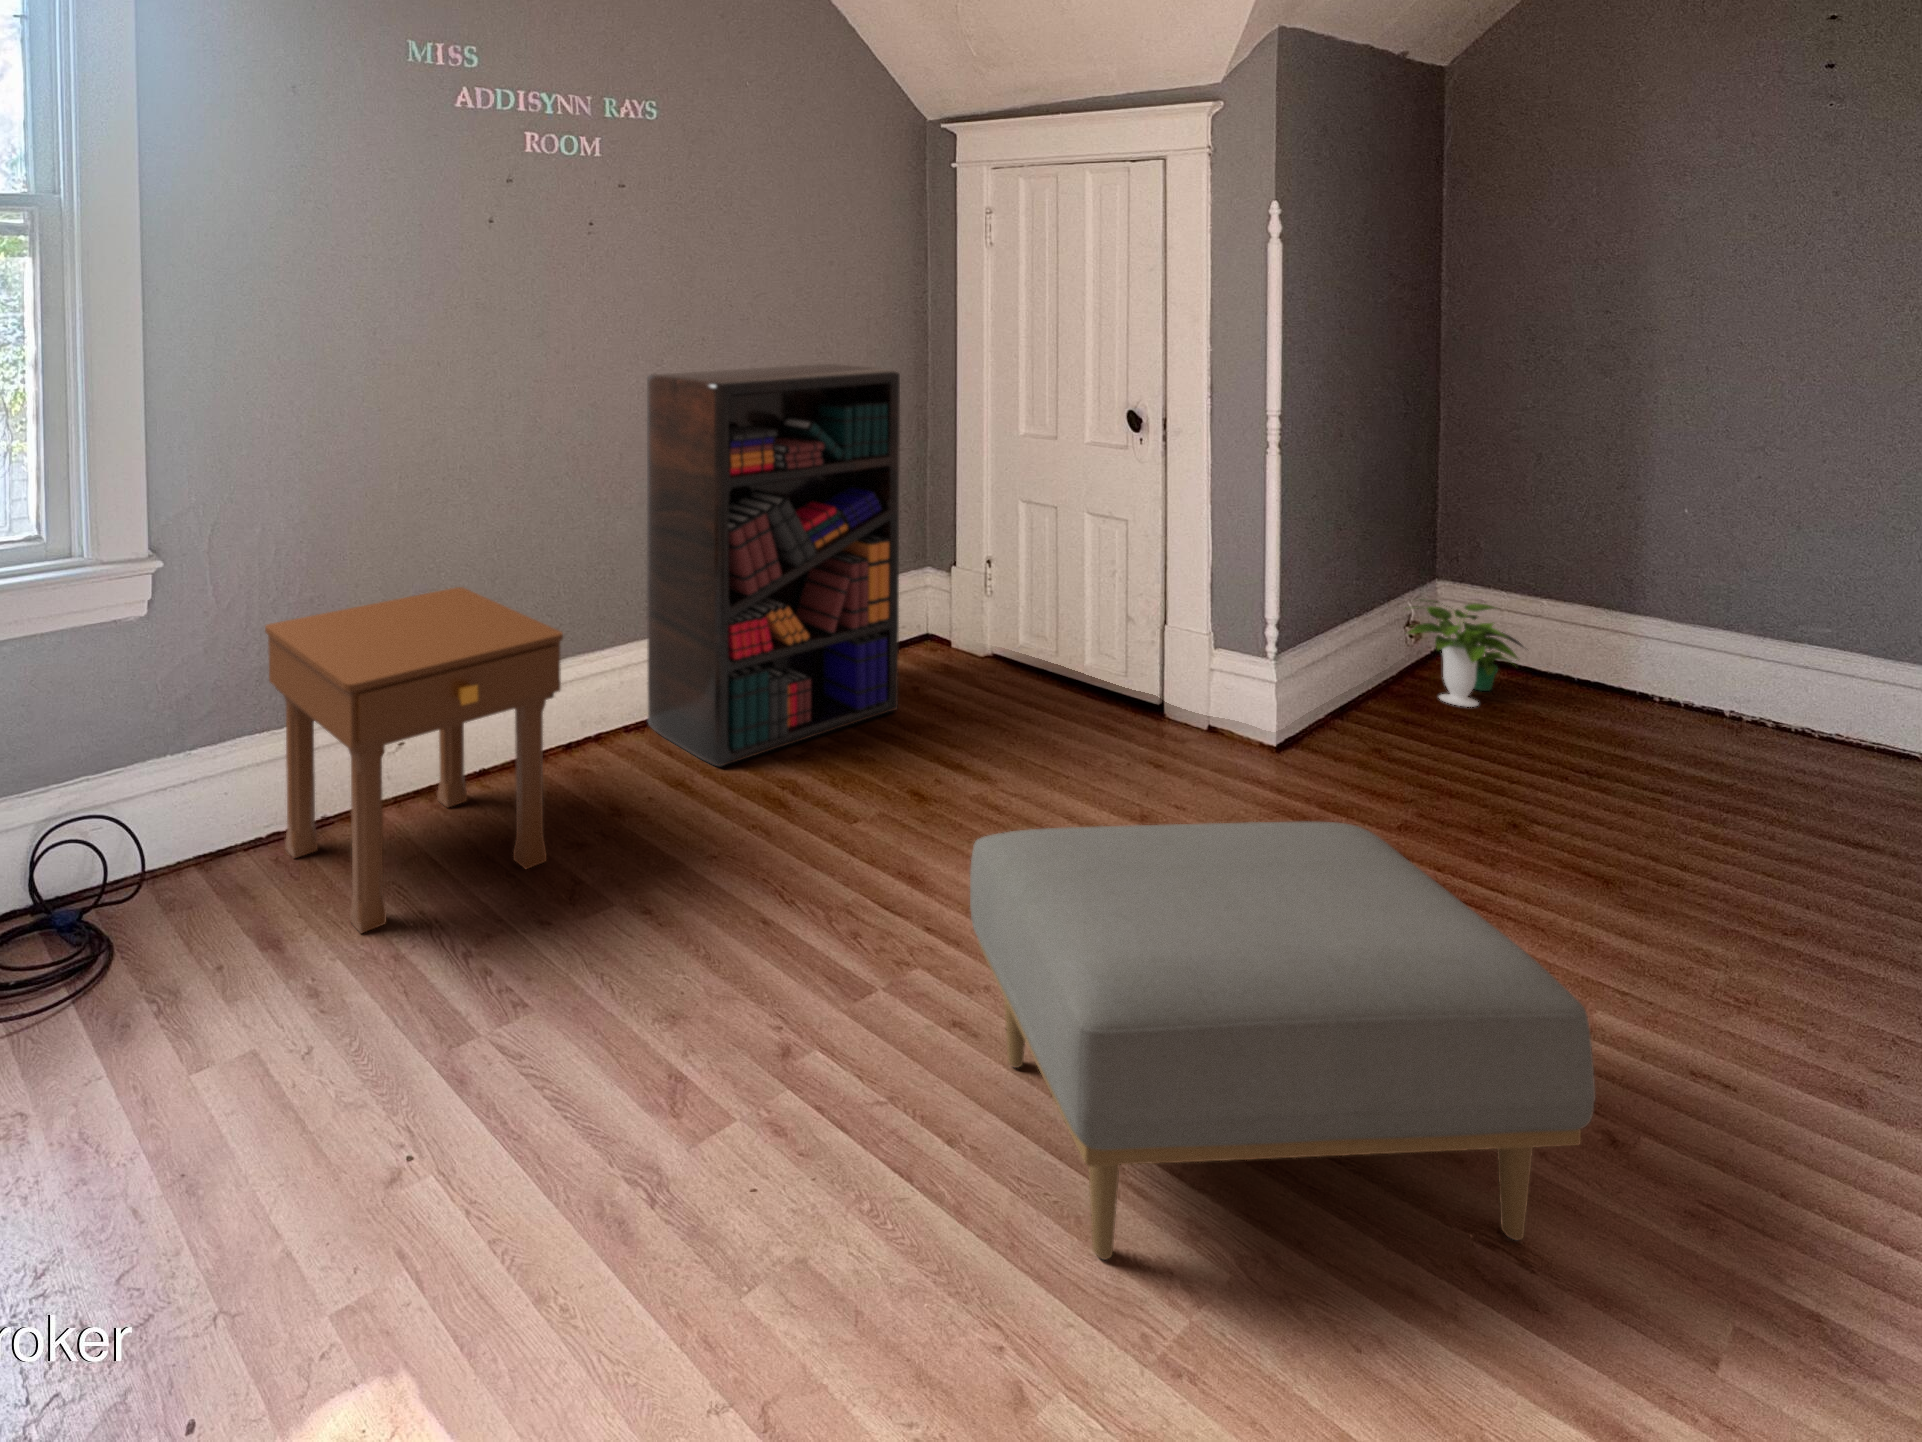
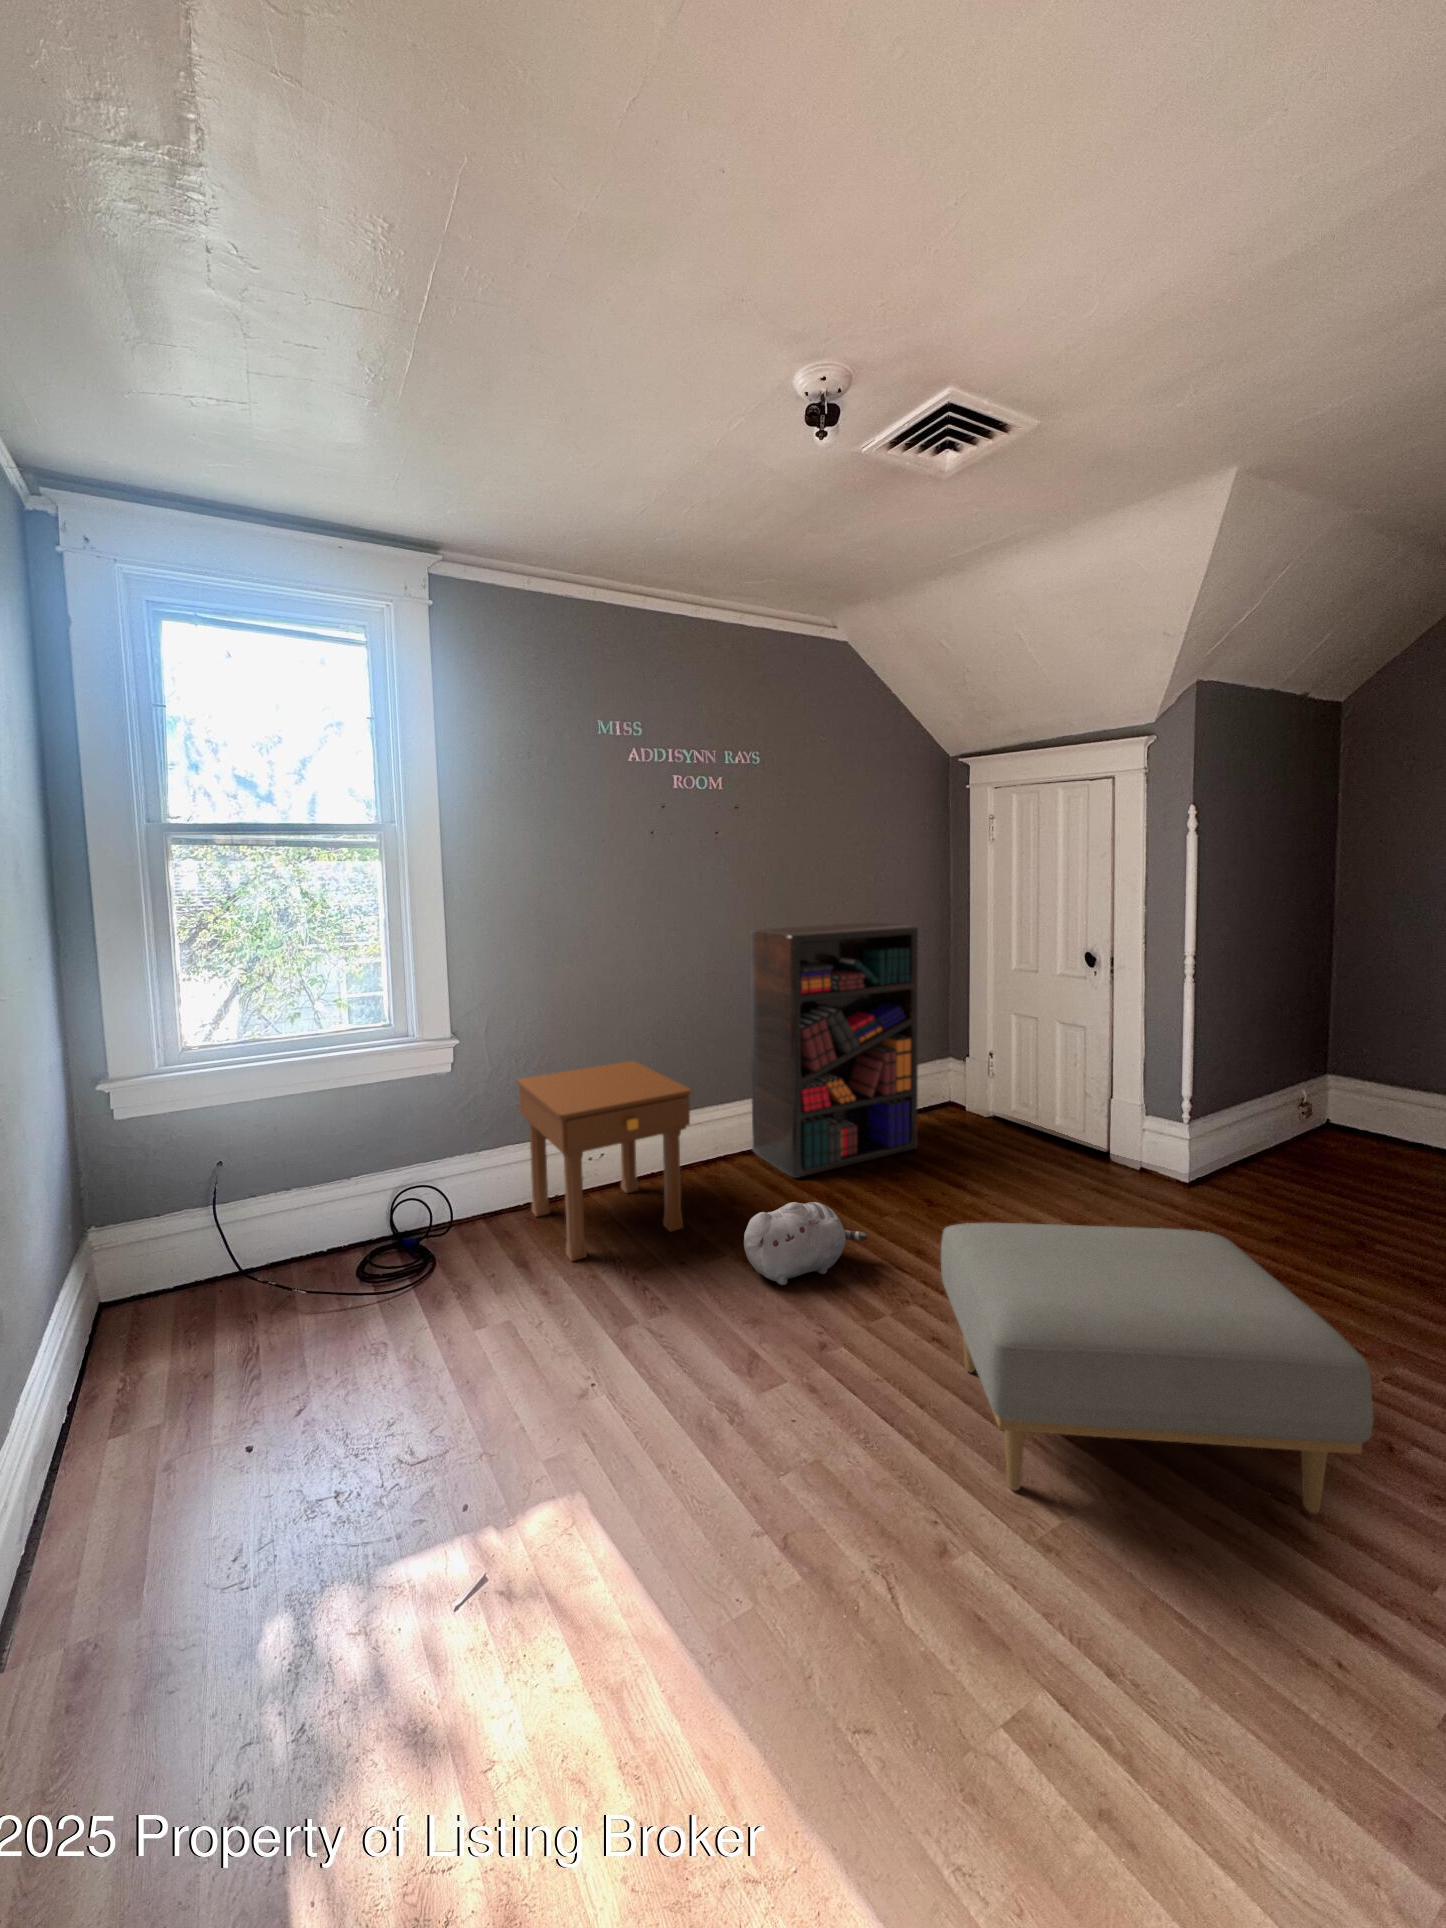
potted plant: present [1407,600,1523,707] -> none [1293,1088,1393,1165]
plush toy: none [653,808,843,948] -> present [744,1202,867,1285]

